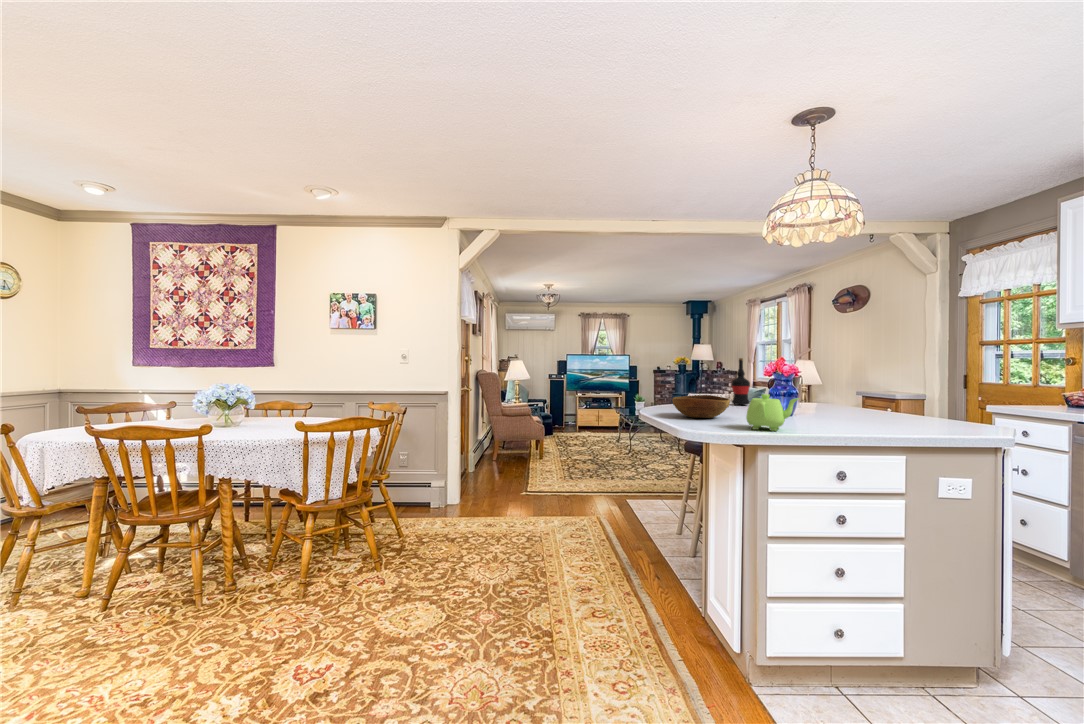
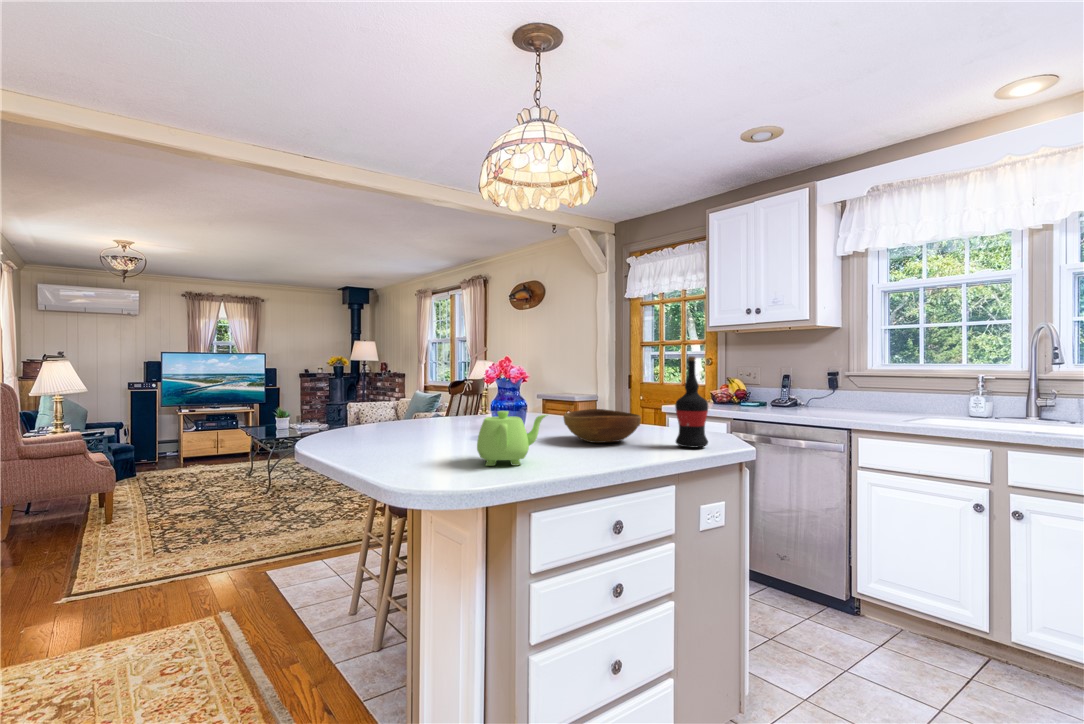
wine bottle: present [732,358,750,405] -> present [675,356,708,448]
bowl: present [672,395,730,418] -> present [563,409,641,443]

